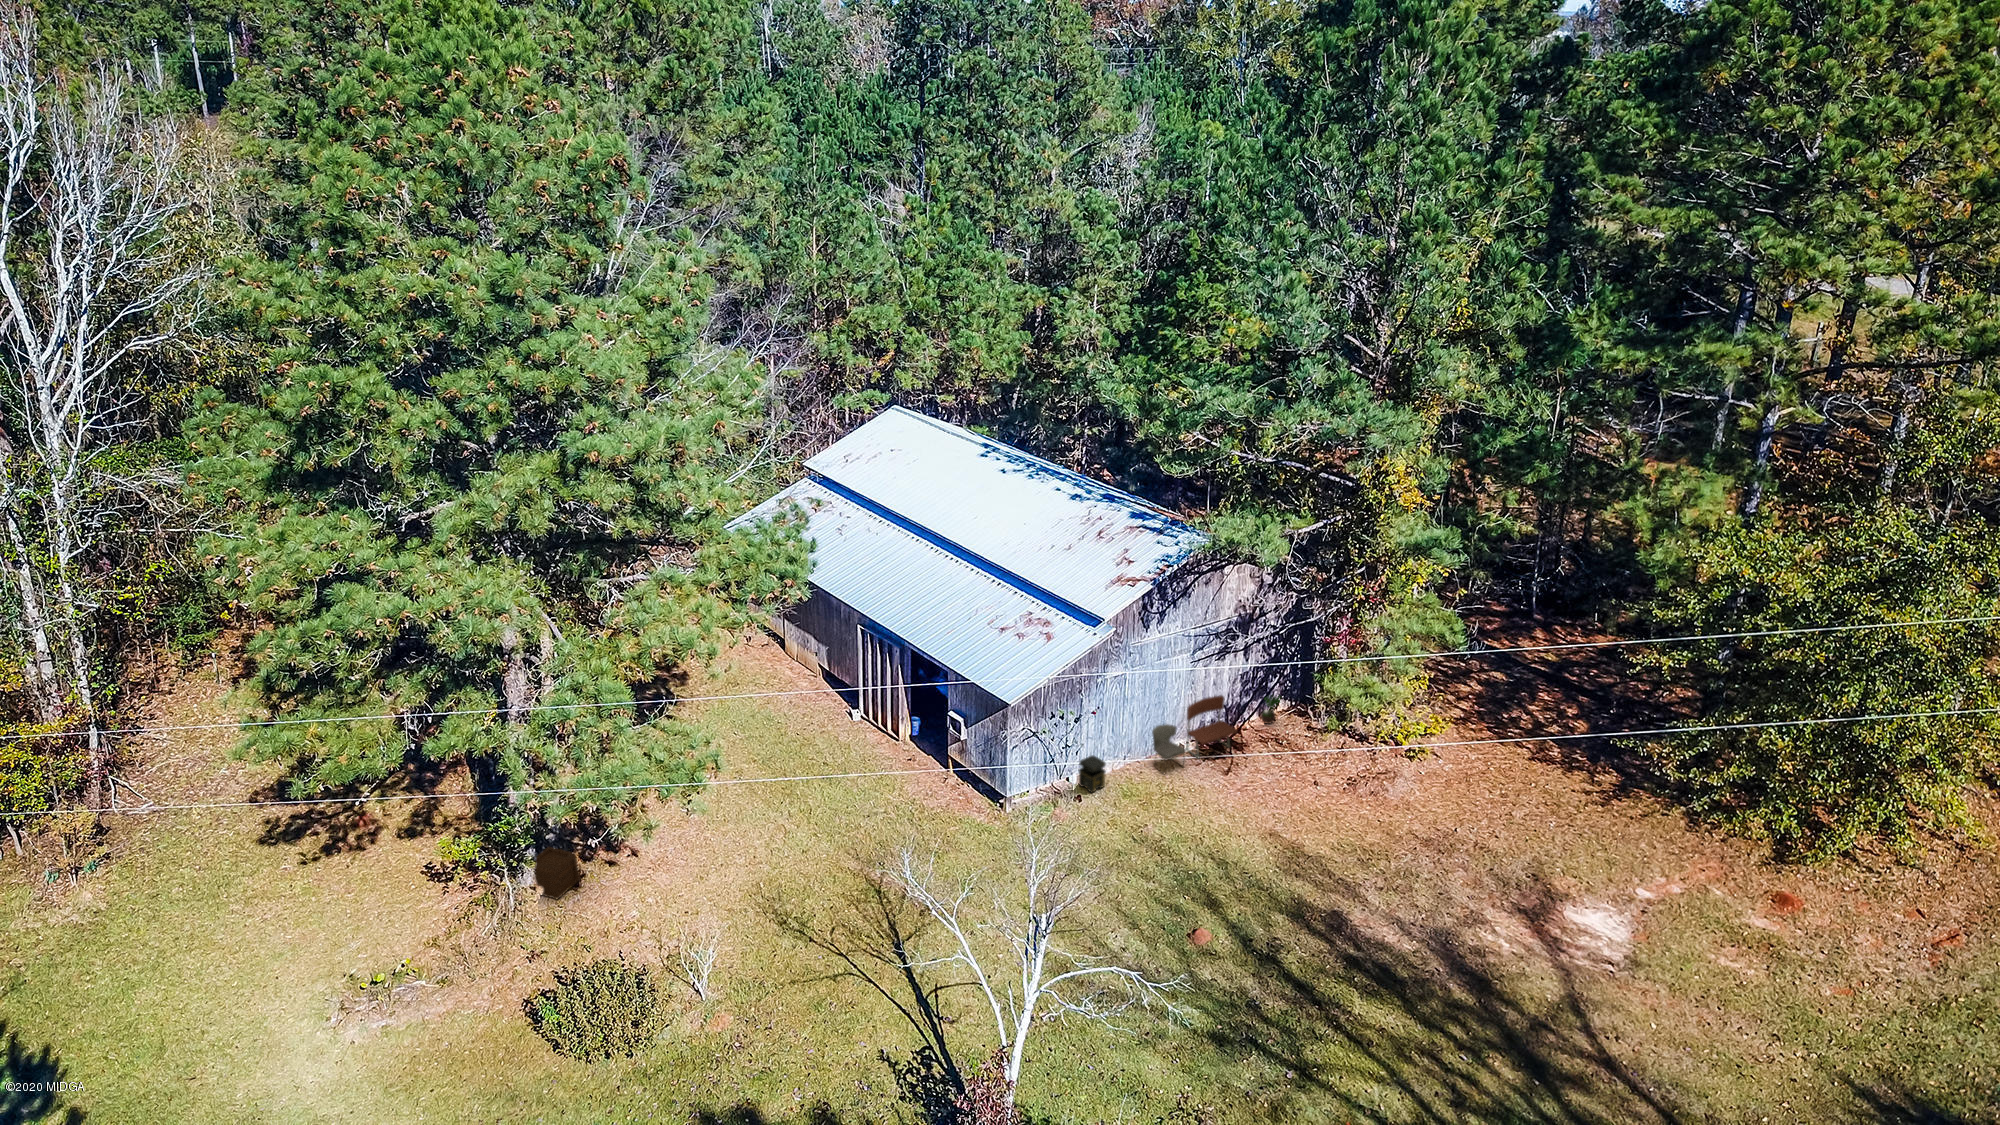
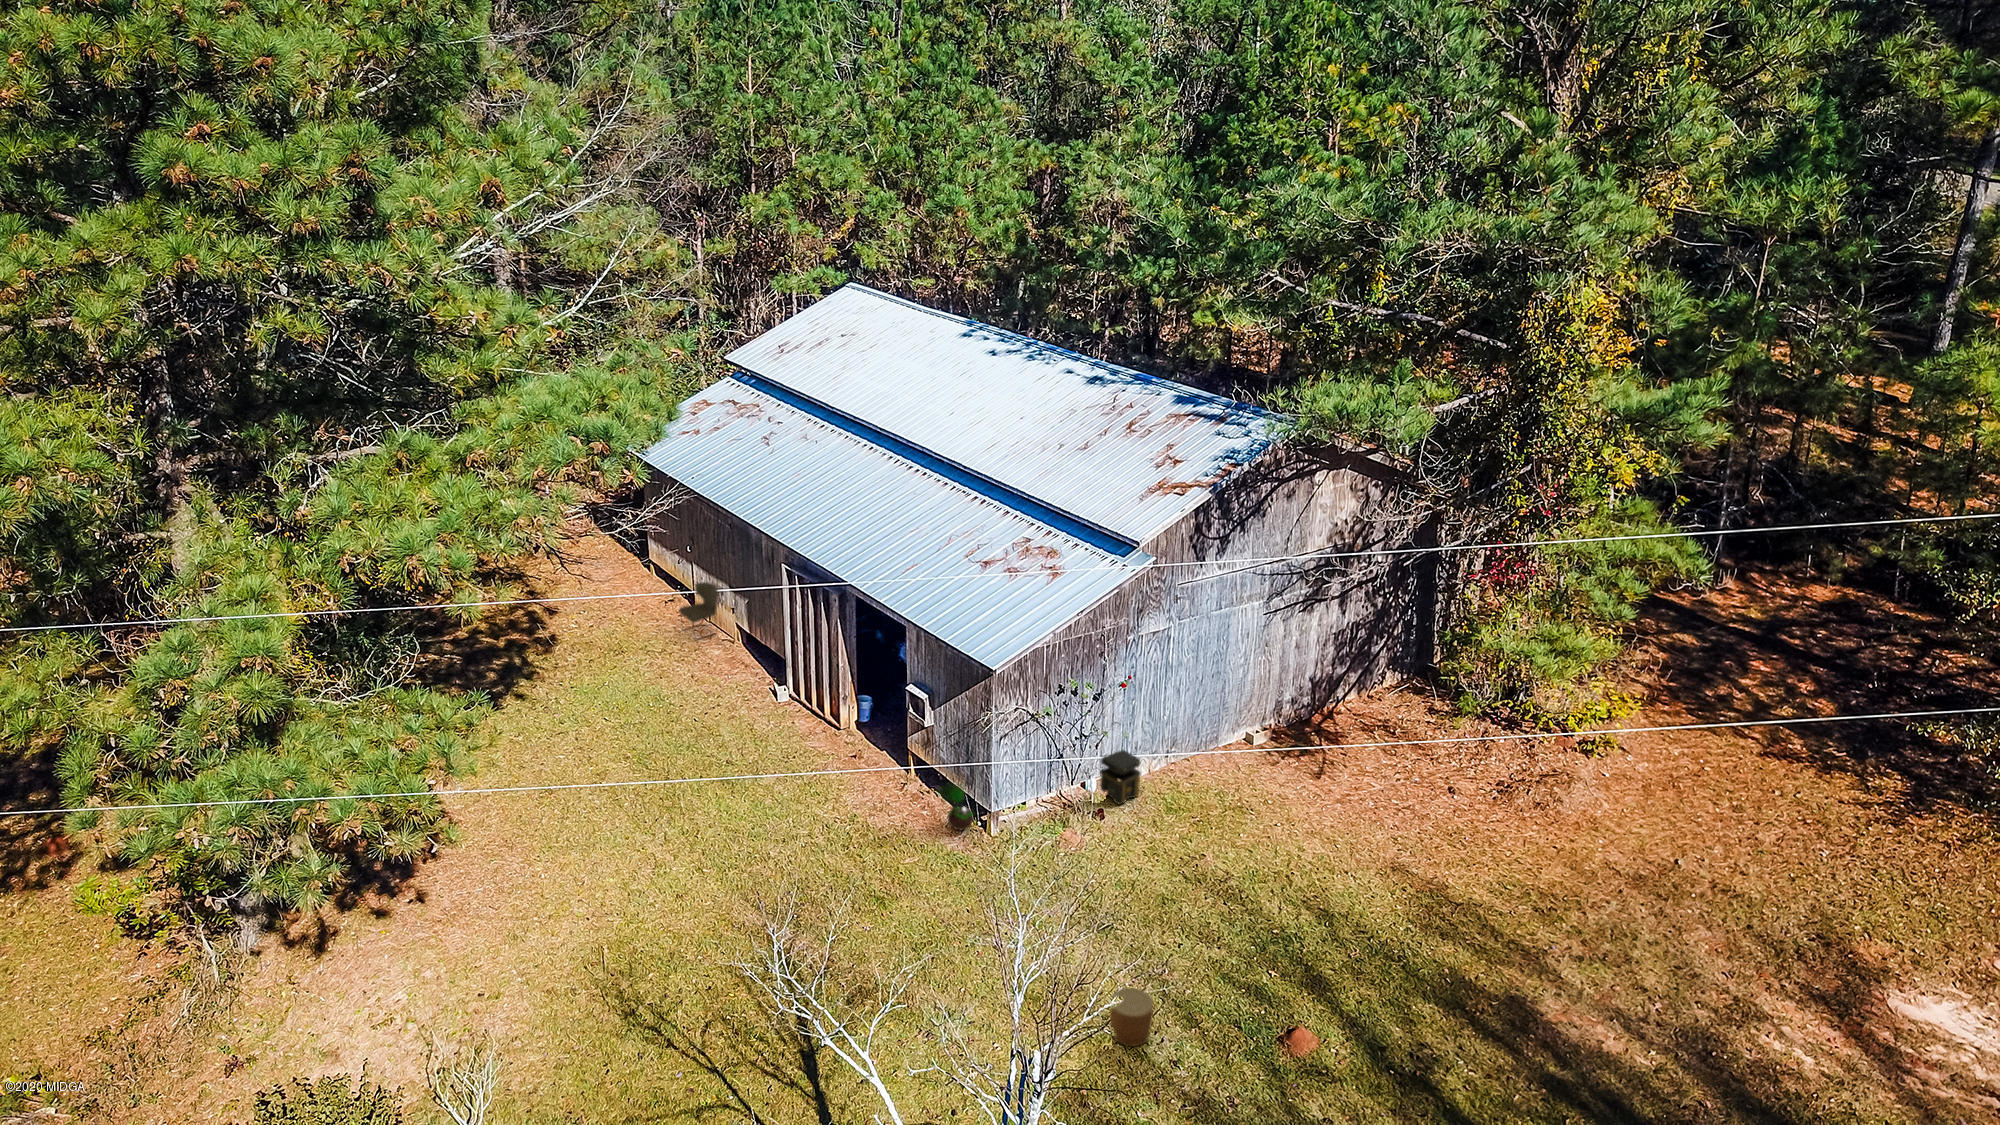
bench: present [1185,695,1237,758] -> none [1254,662,1332,755]
potted tree: present [1261,696,1280,724] -> present [938,784,973,830]
chair: present [1152,724,1186,763] -> present [679,582,718,630]
wooden crate: present [535,847,580,899] -> none [228,890,325,976]
woven basket: none [1082,905,1109,941] -> present [1110,988,1154,1046]

